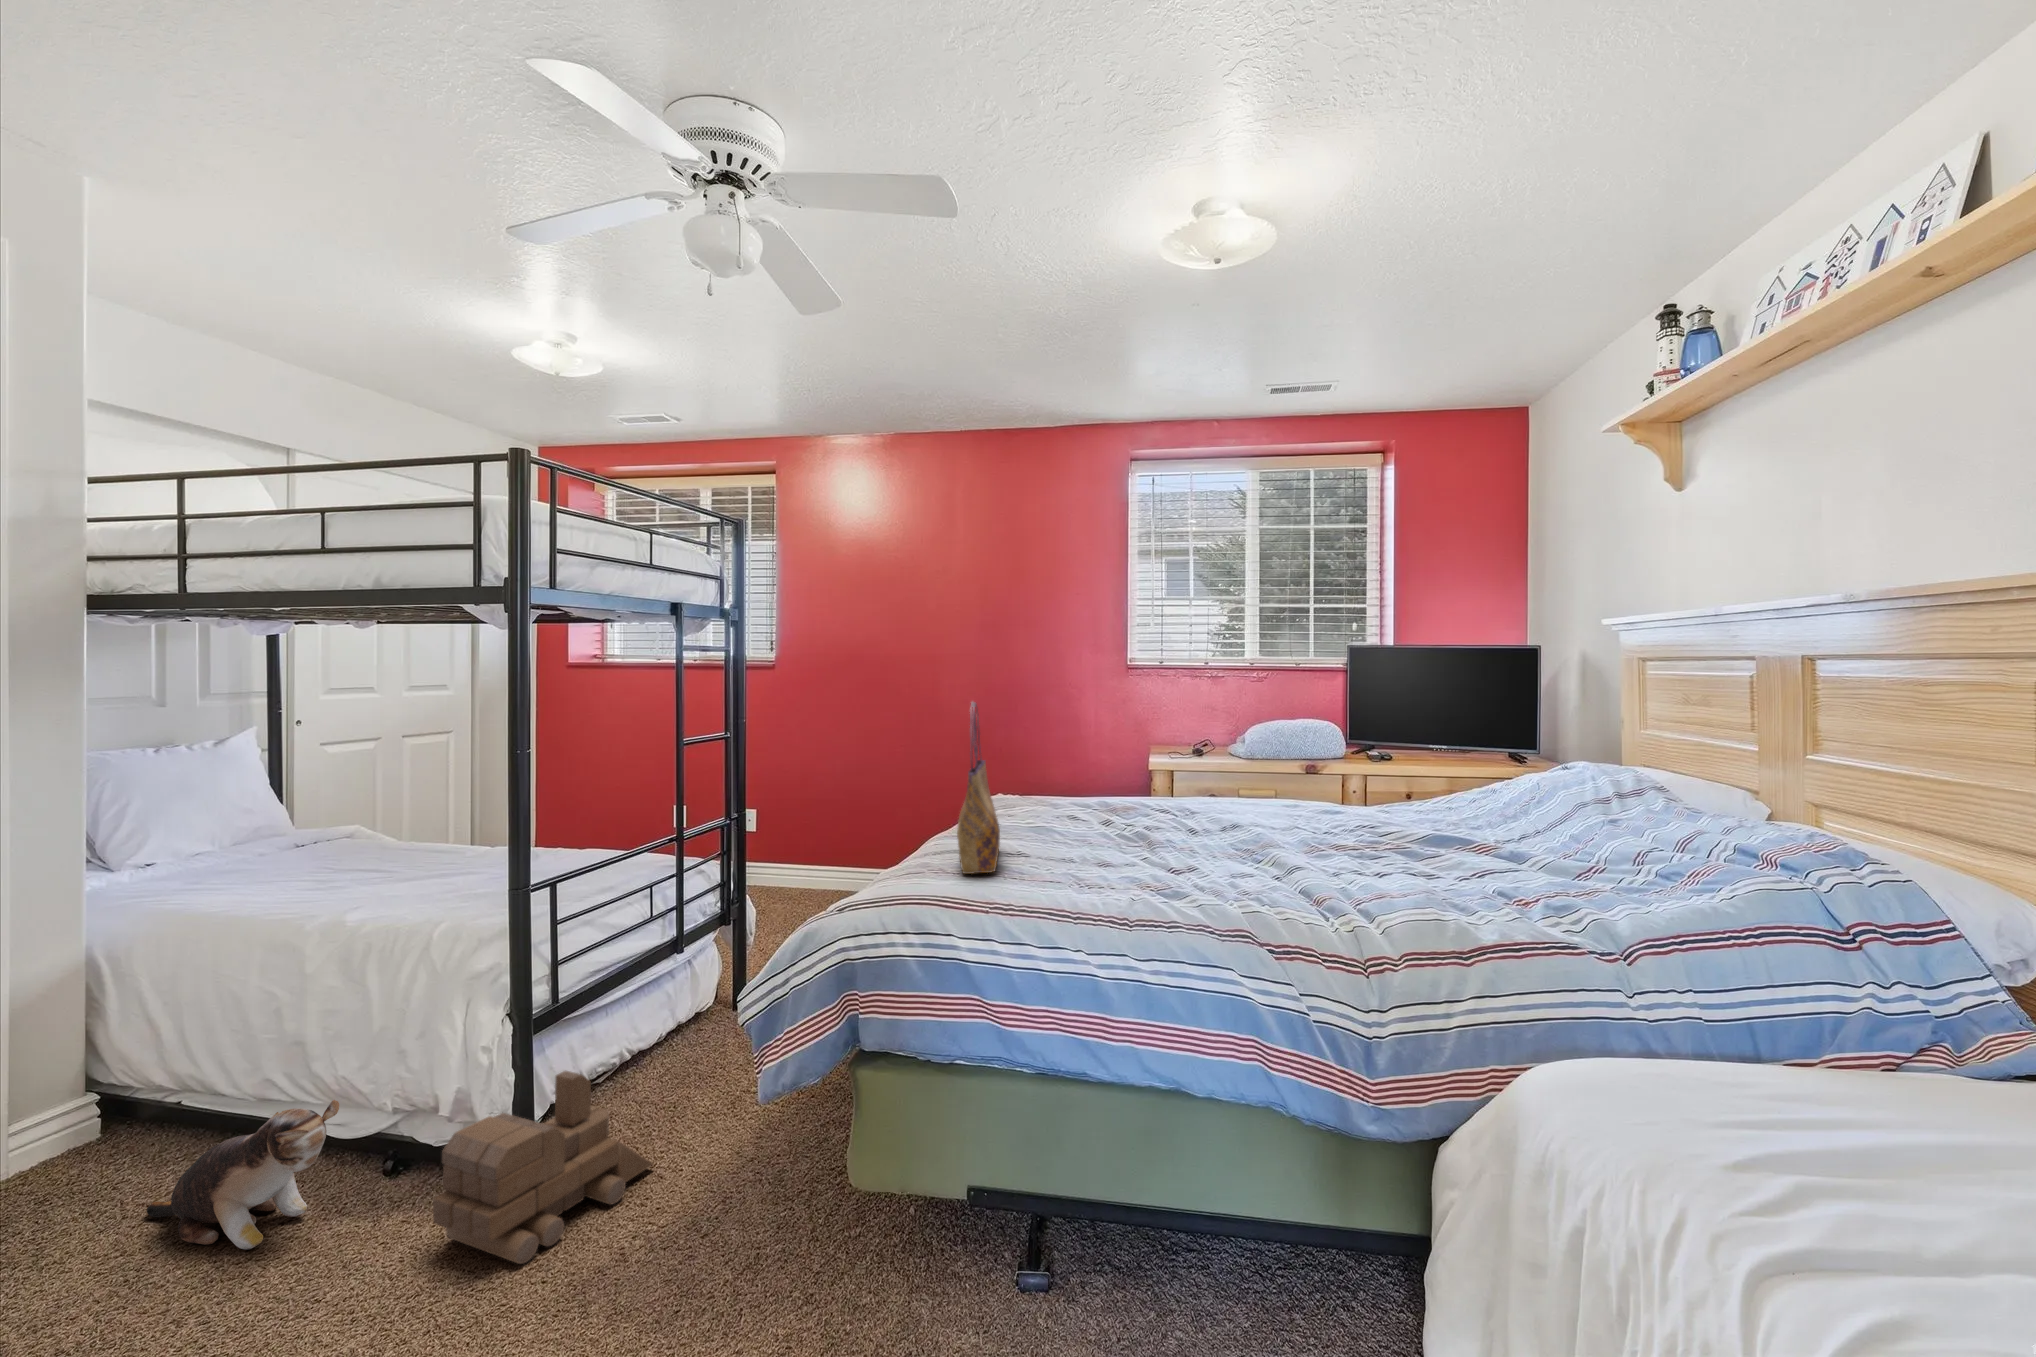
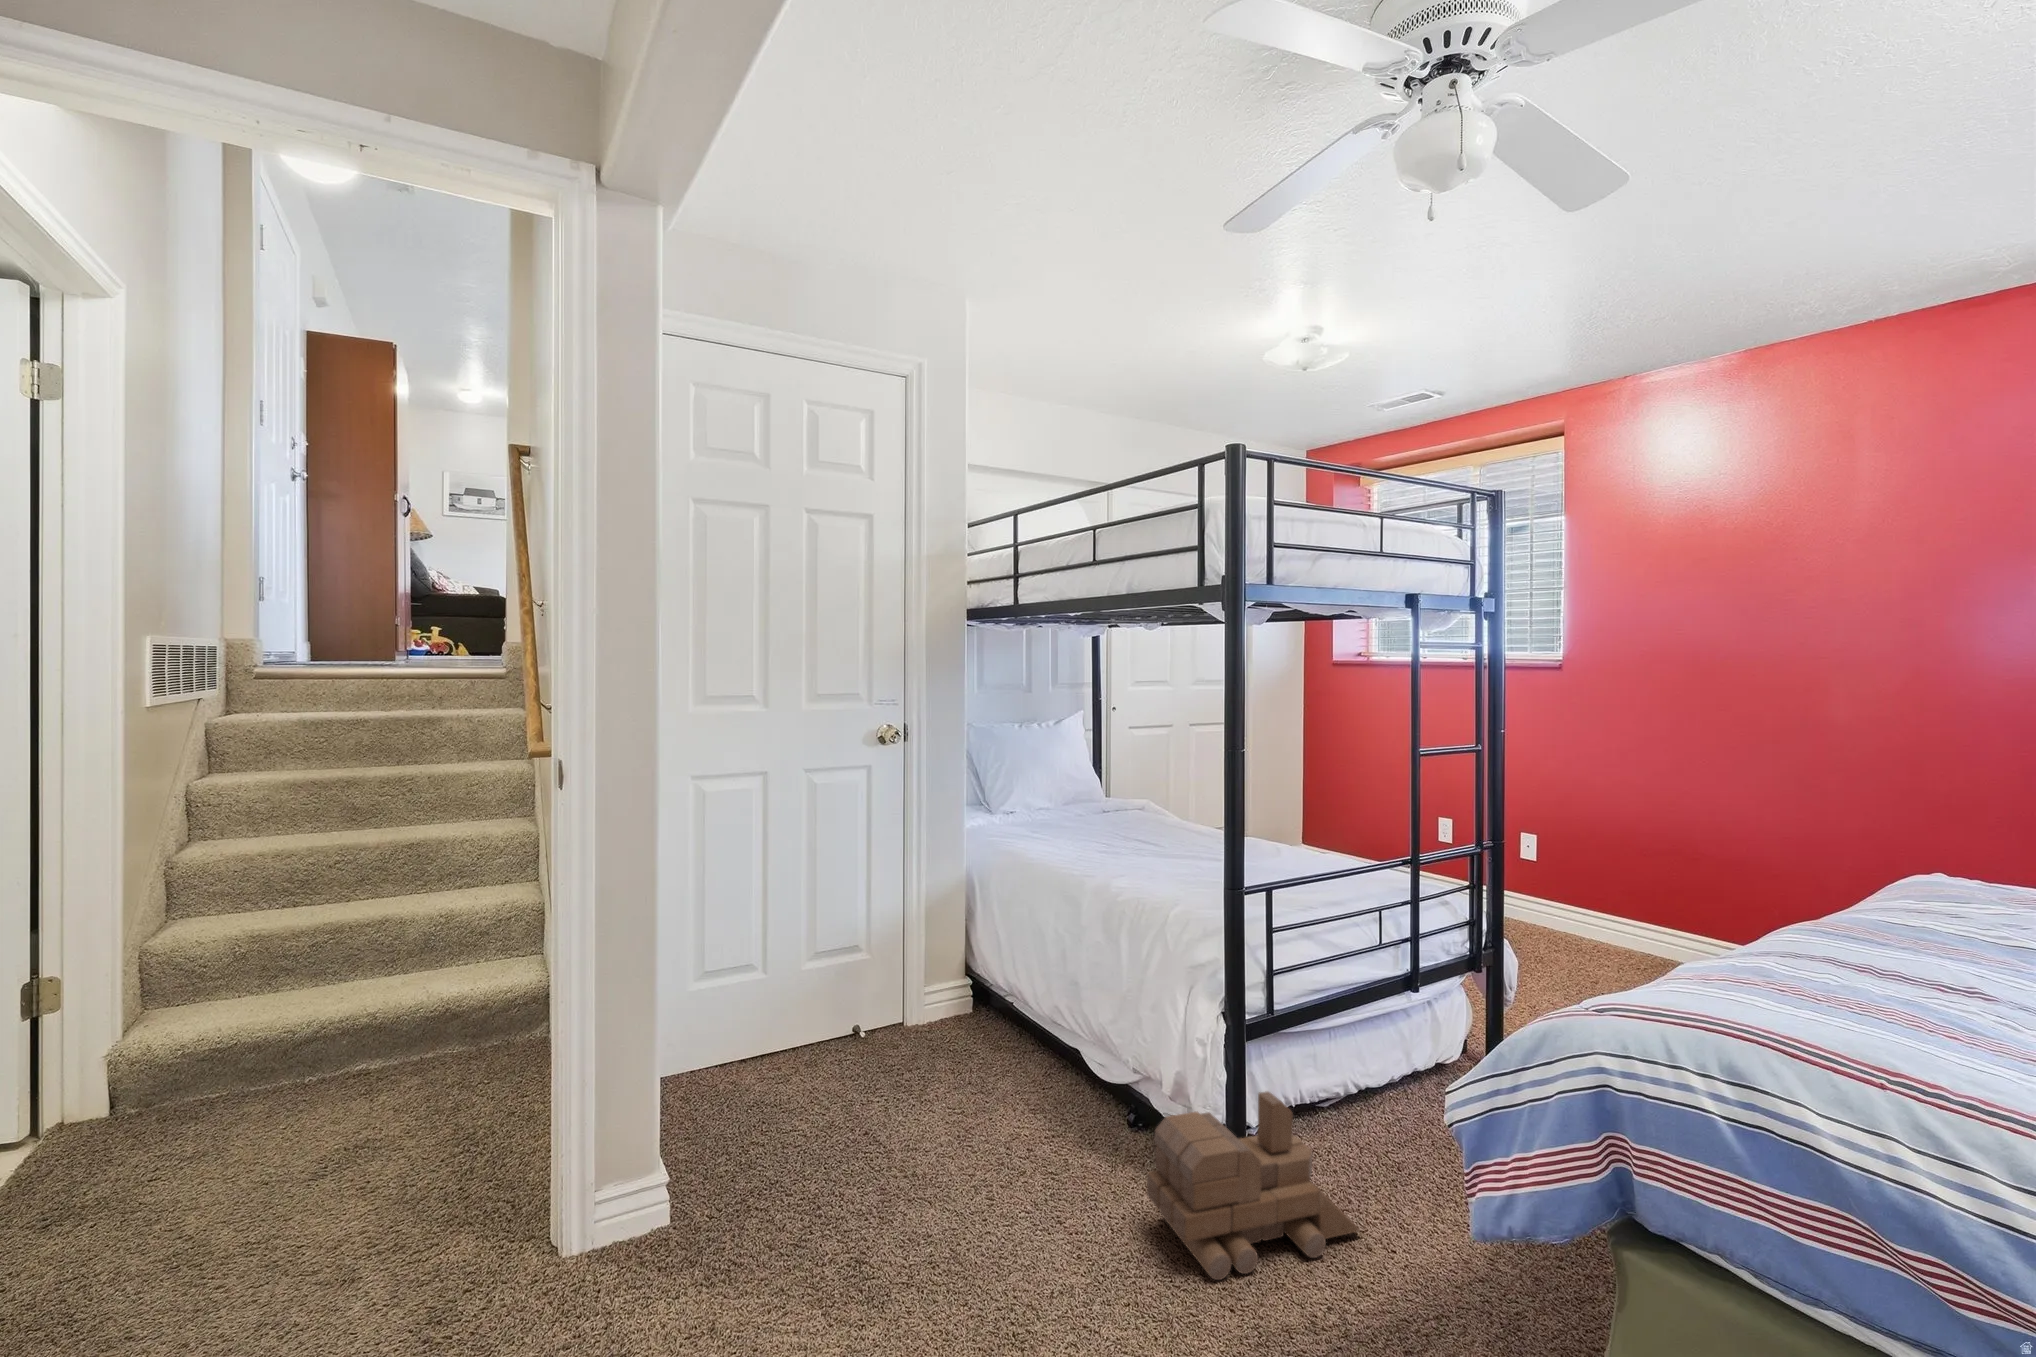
tote bag: present [957,702,1000,874] -> none [1835,723,1936,1015]
plush toy: present [147,1100,339,1249] -> none [985,1041,1089,1147]

